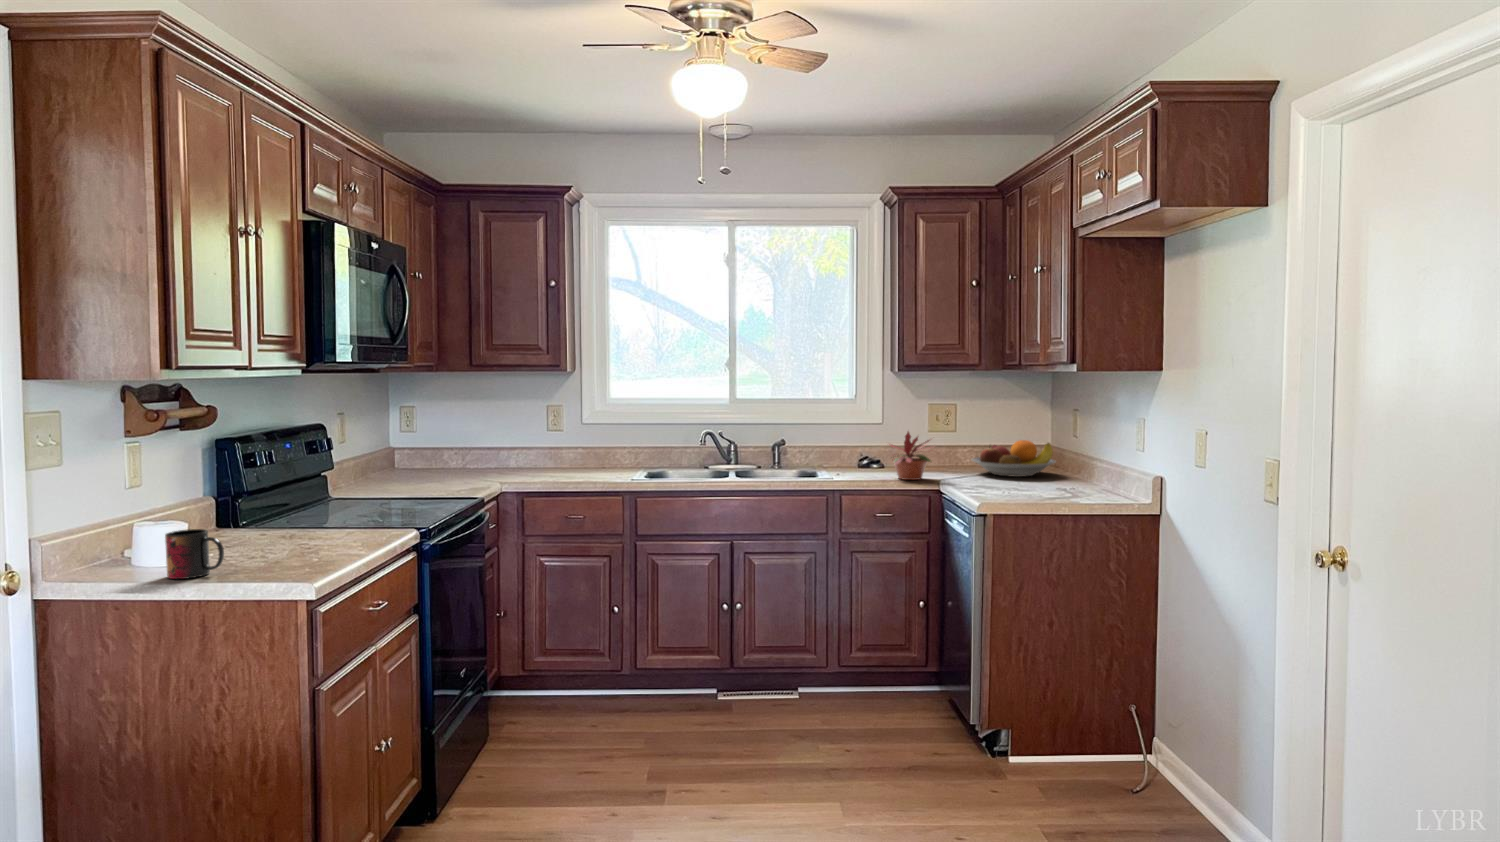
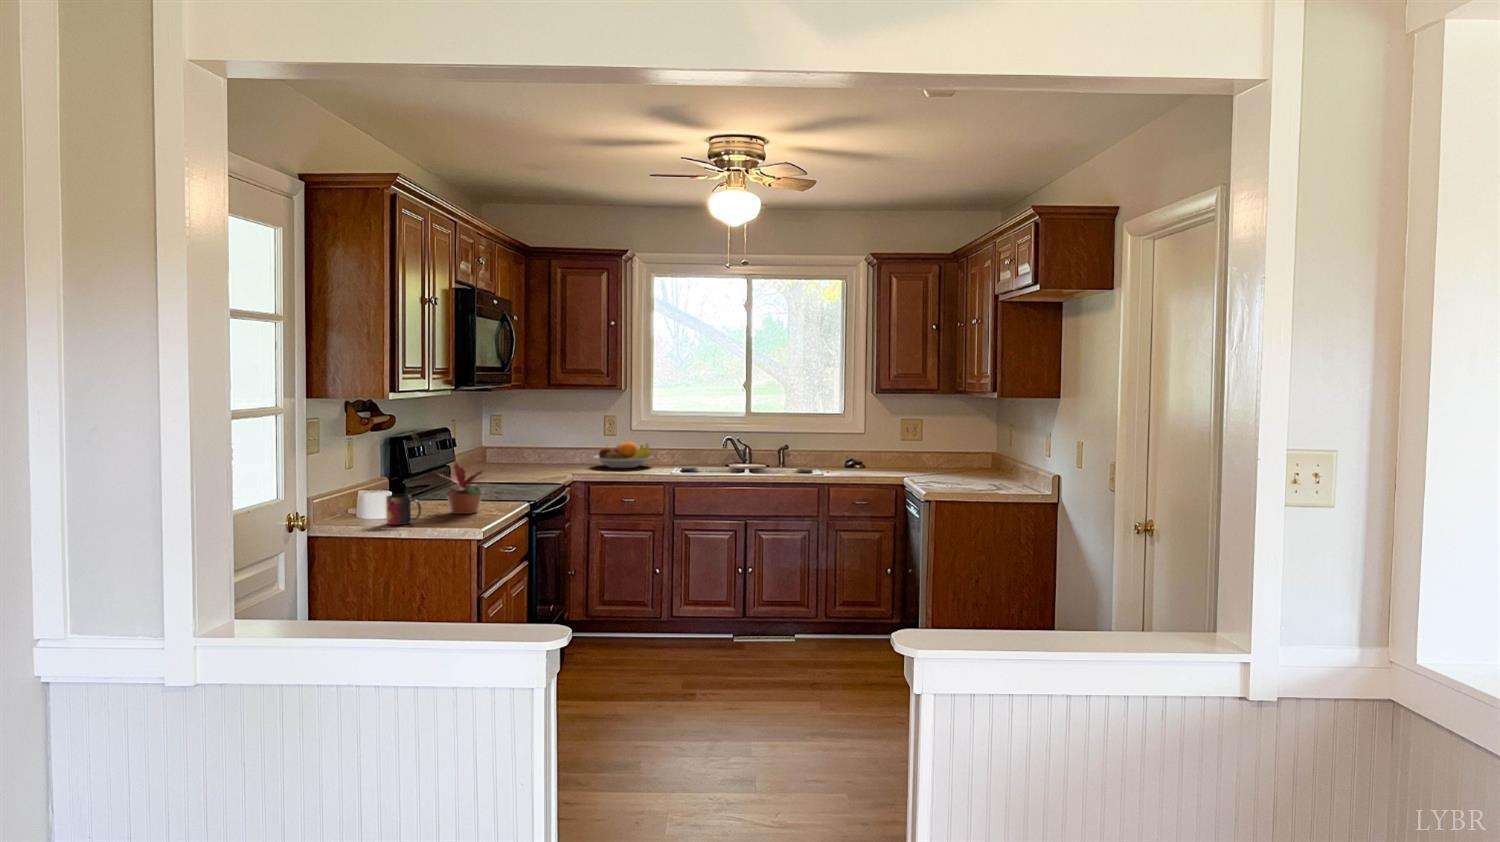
potted plant: present [889,432,931,480] -> present [439,462,484,514]
fruit bowl: present [972,440,1056,477] -> present [593,442,652,468]

